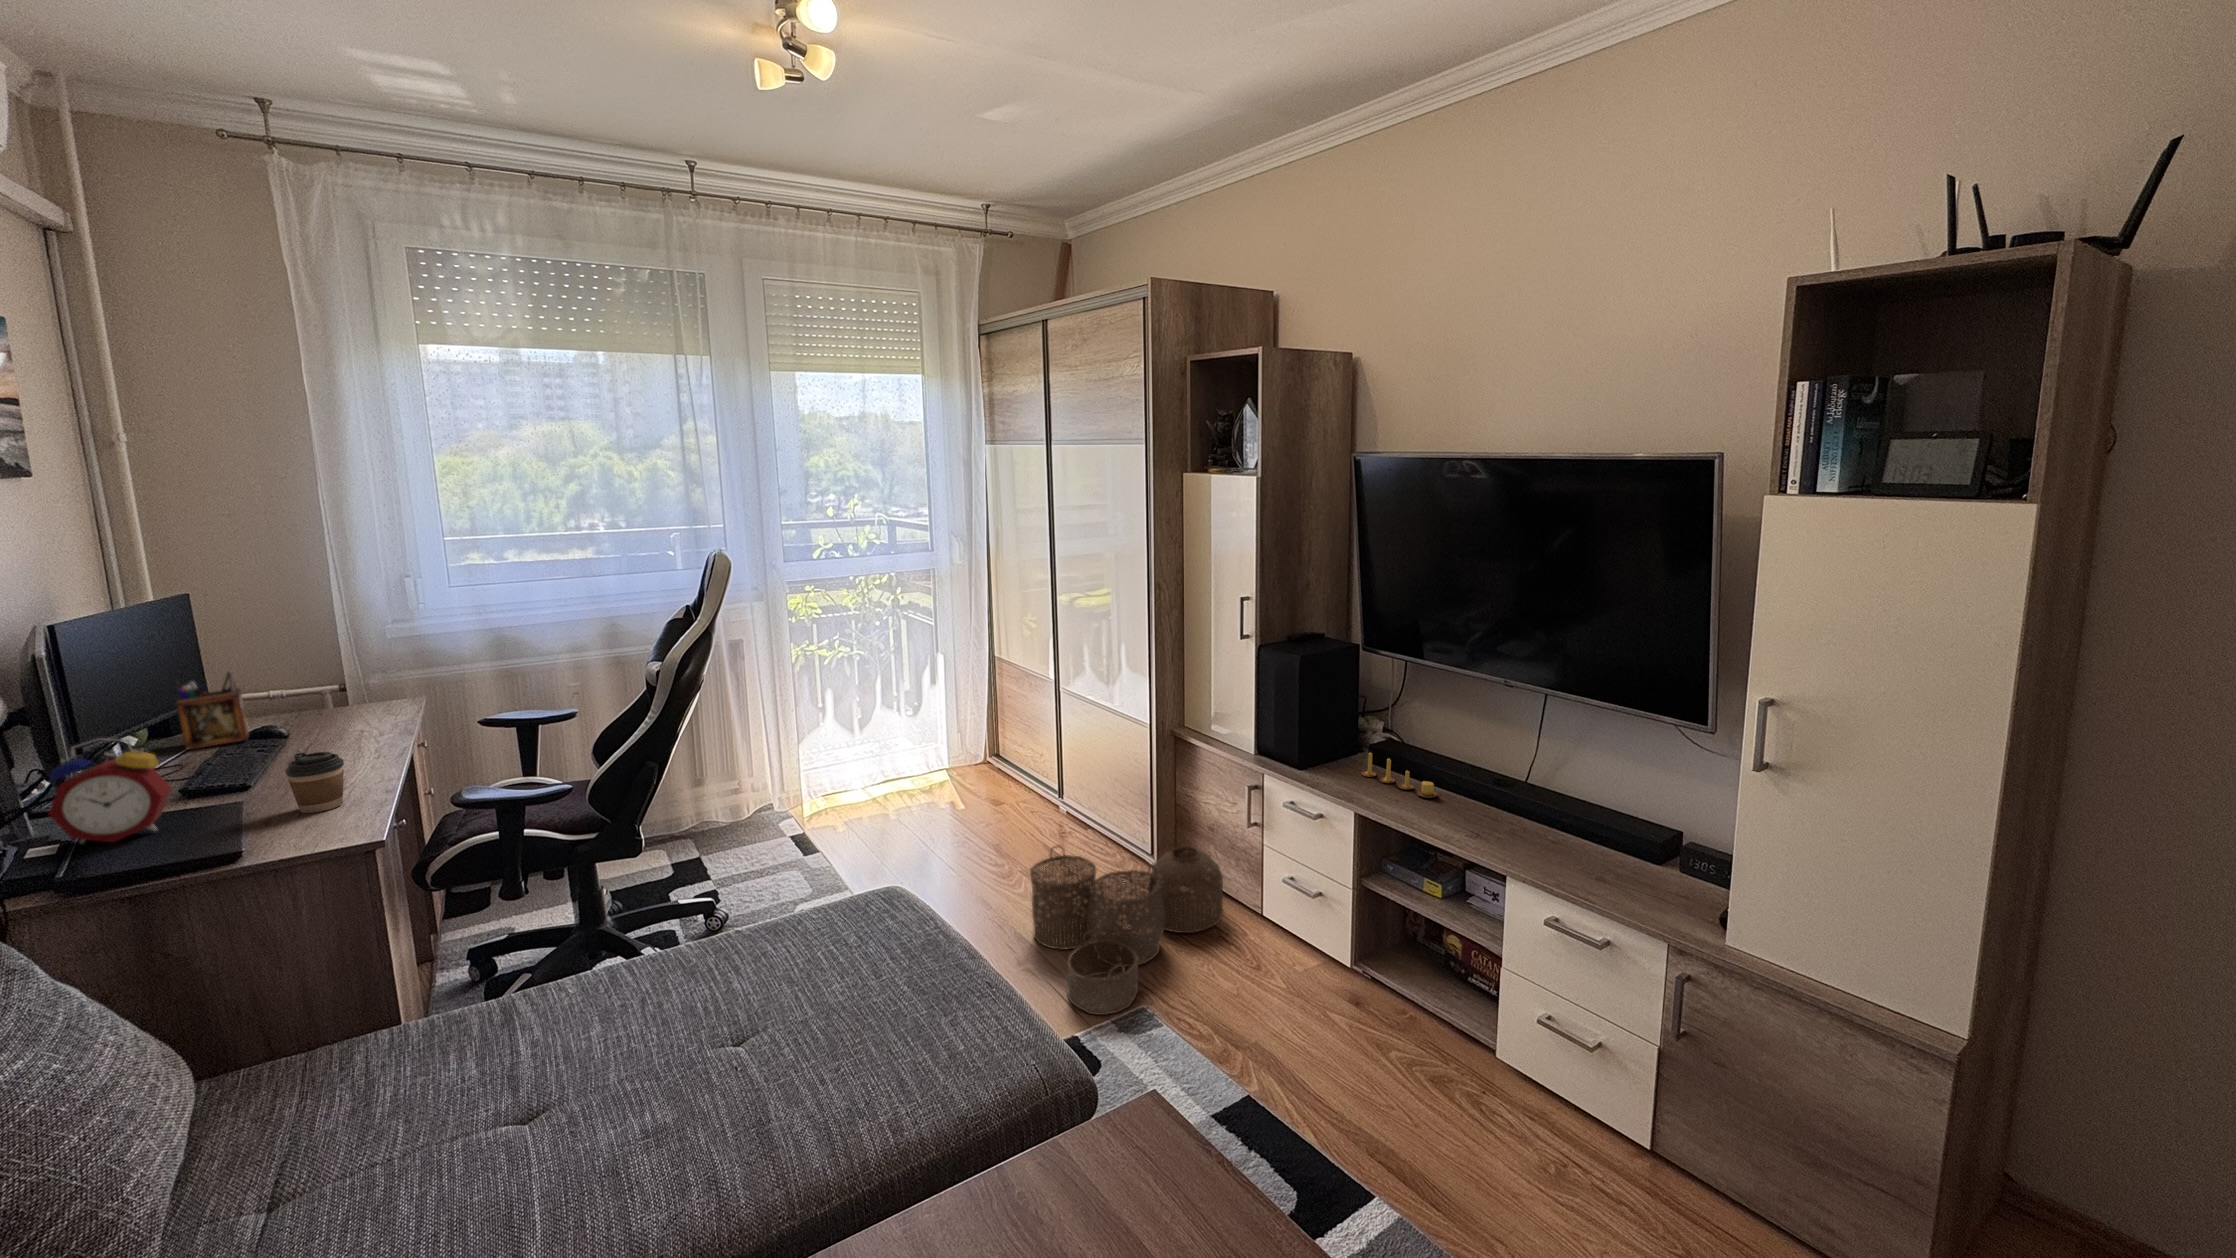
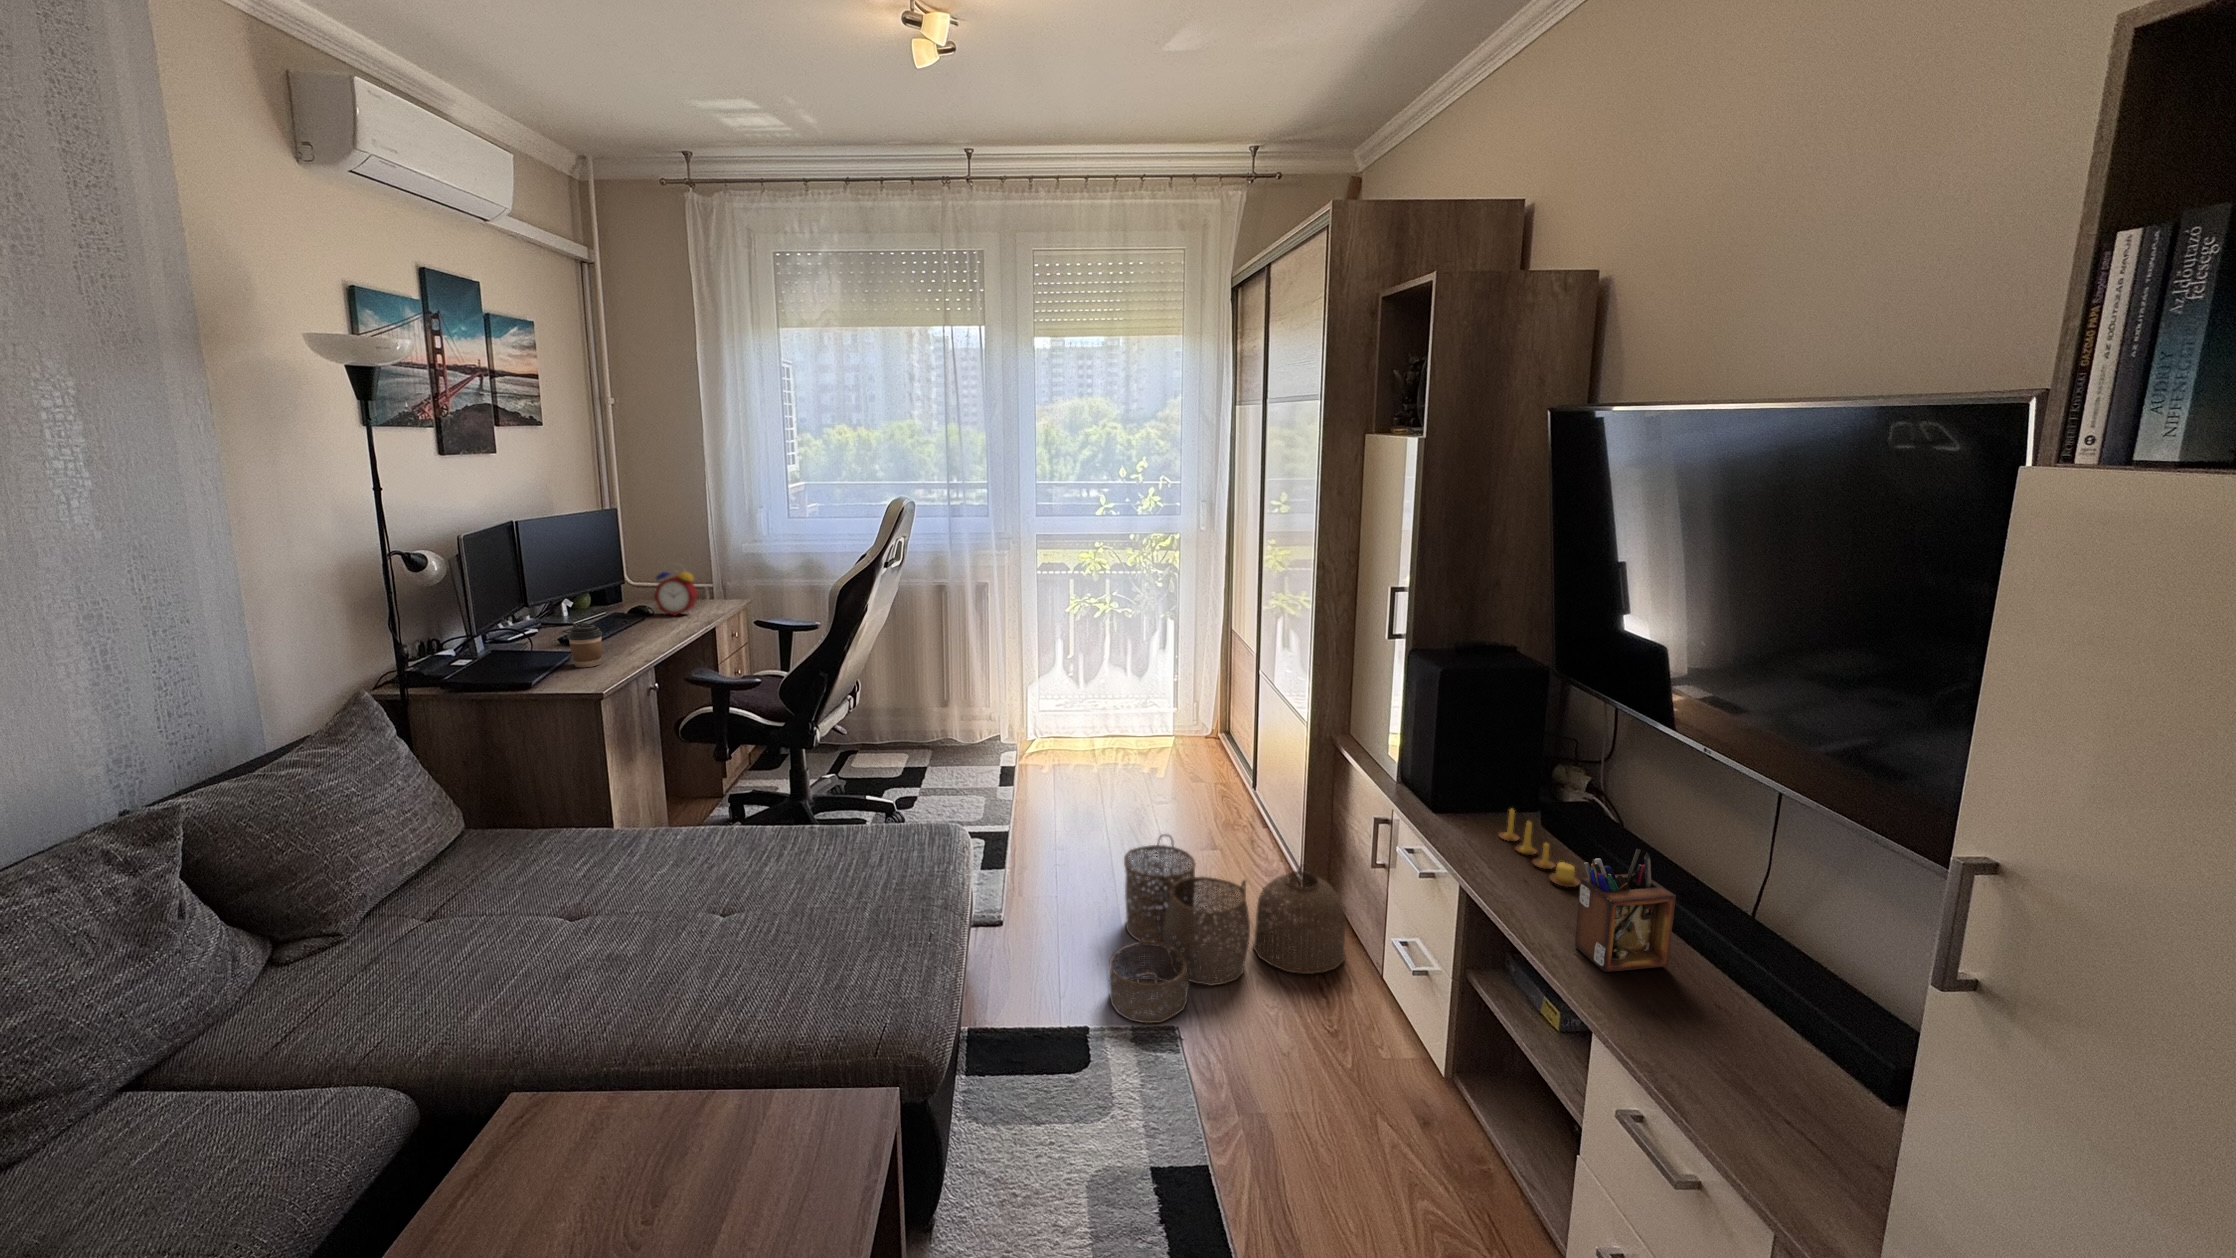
desk organizer: present [176,672,249,750] -> present [1575,849,1676,972]
alarm clock: present [49,738,172,843] -> present [654,571,698,616]

